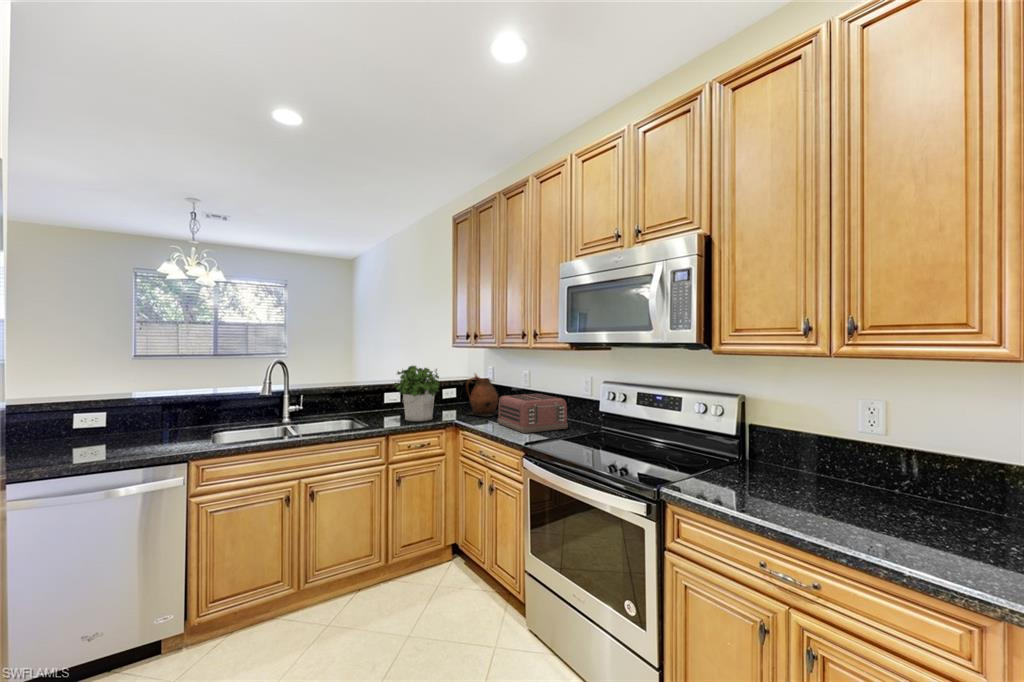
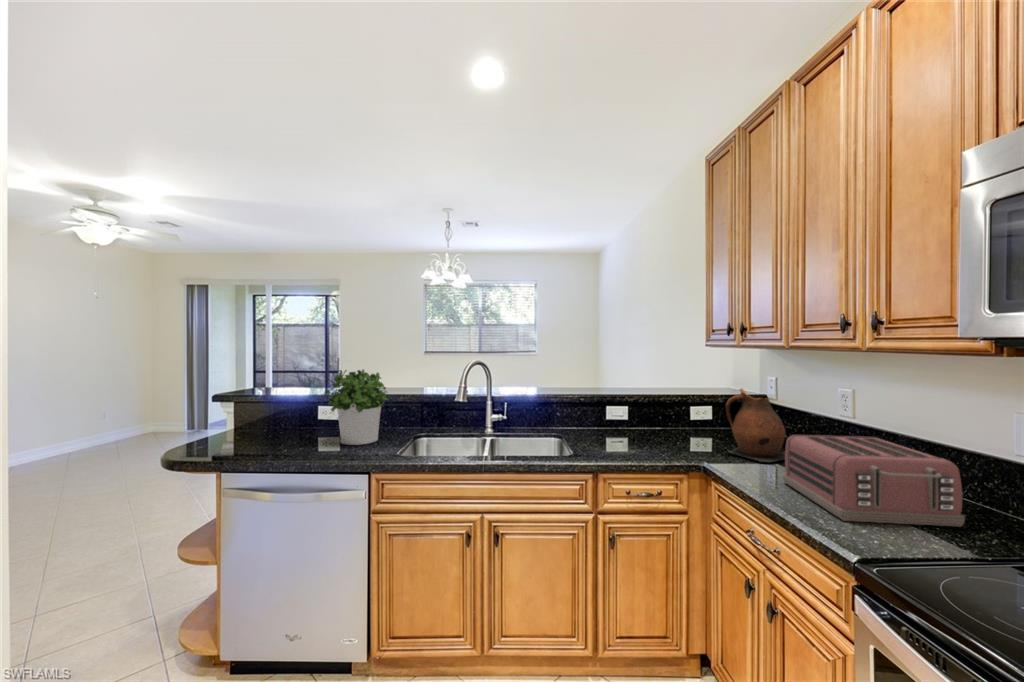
potted plant: present [394,366,440,421] -> present [326,370,387,445]

